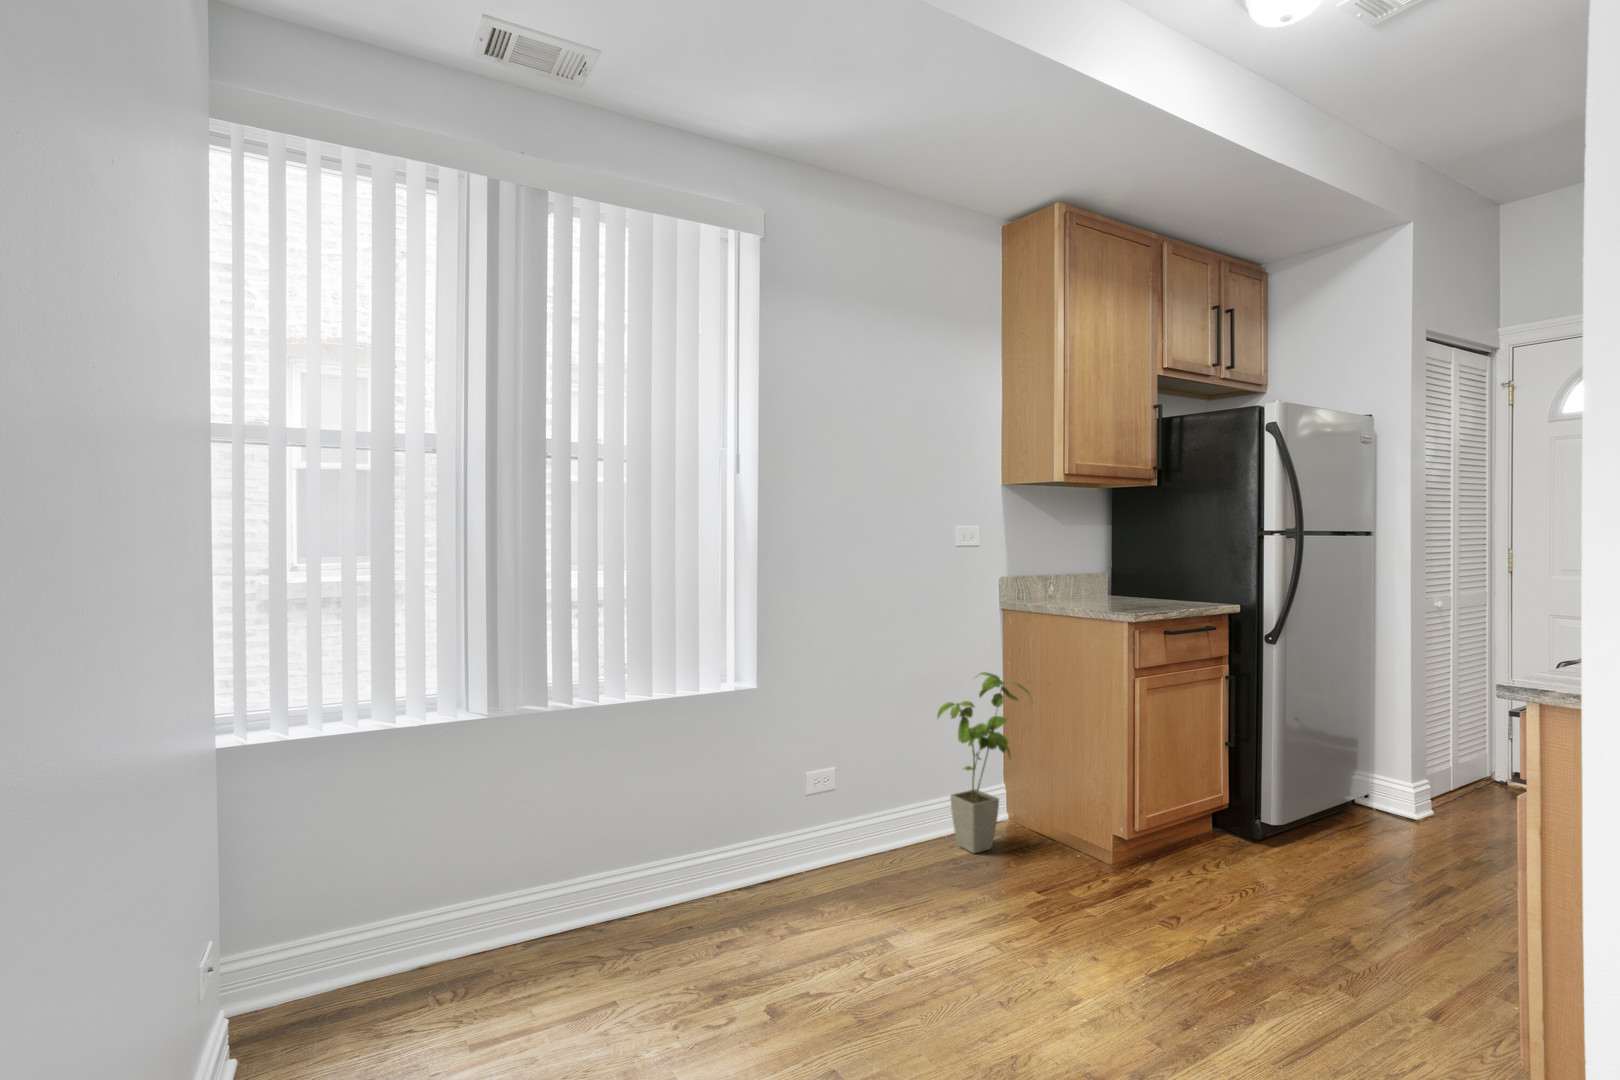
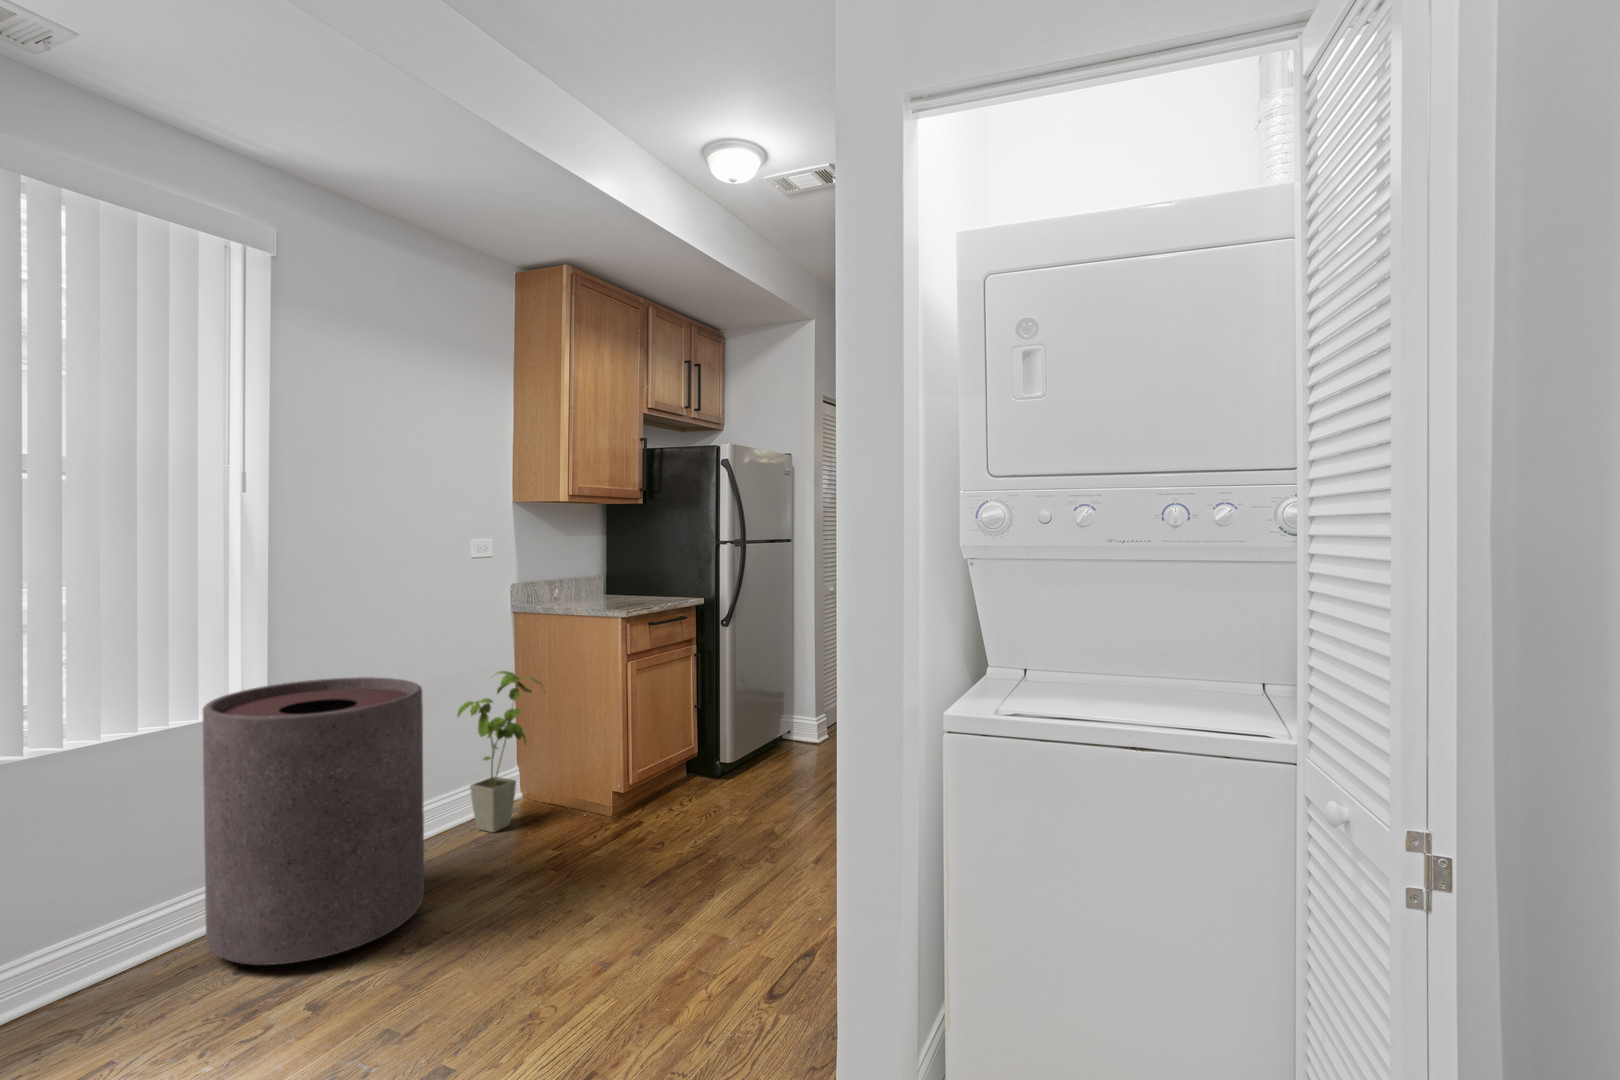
trash can: none [693,662,891,960] -> present [202,677,424,965]

